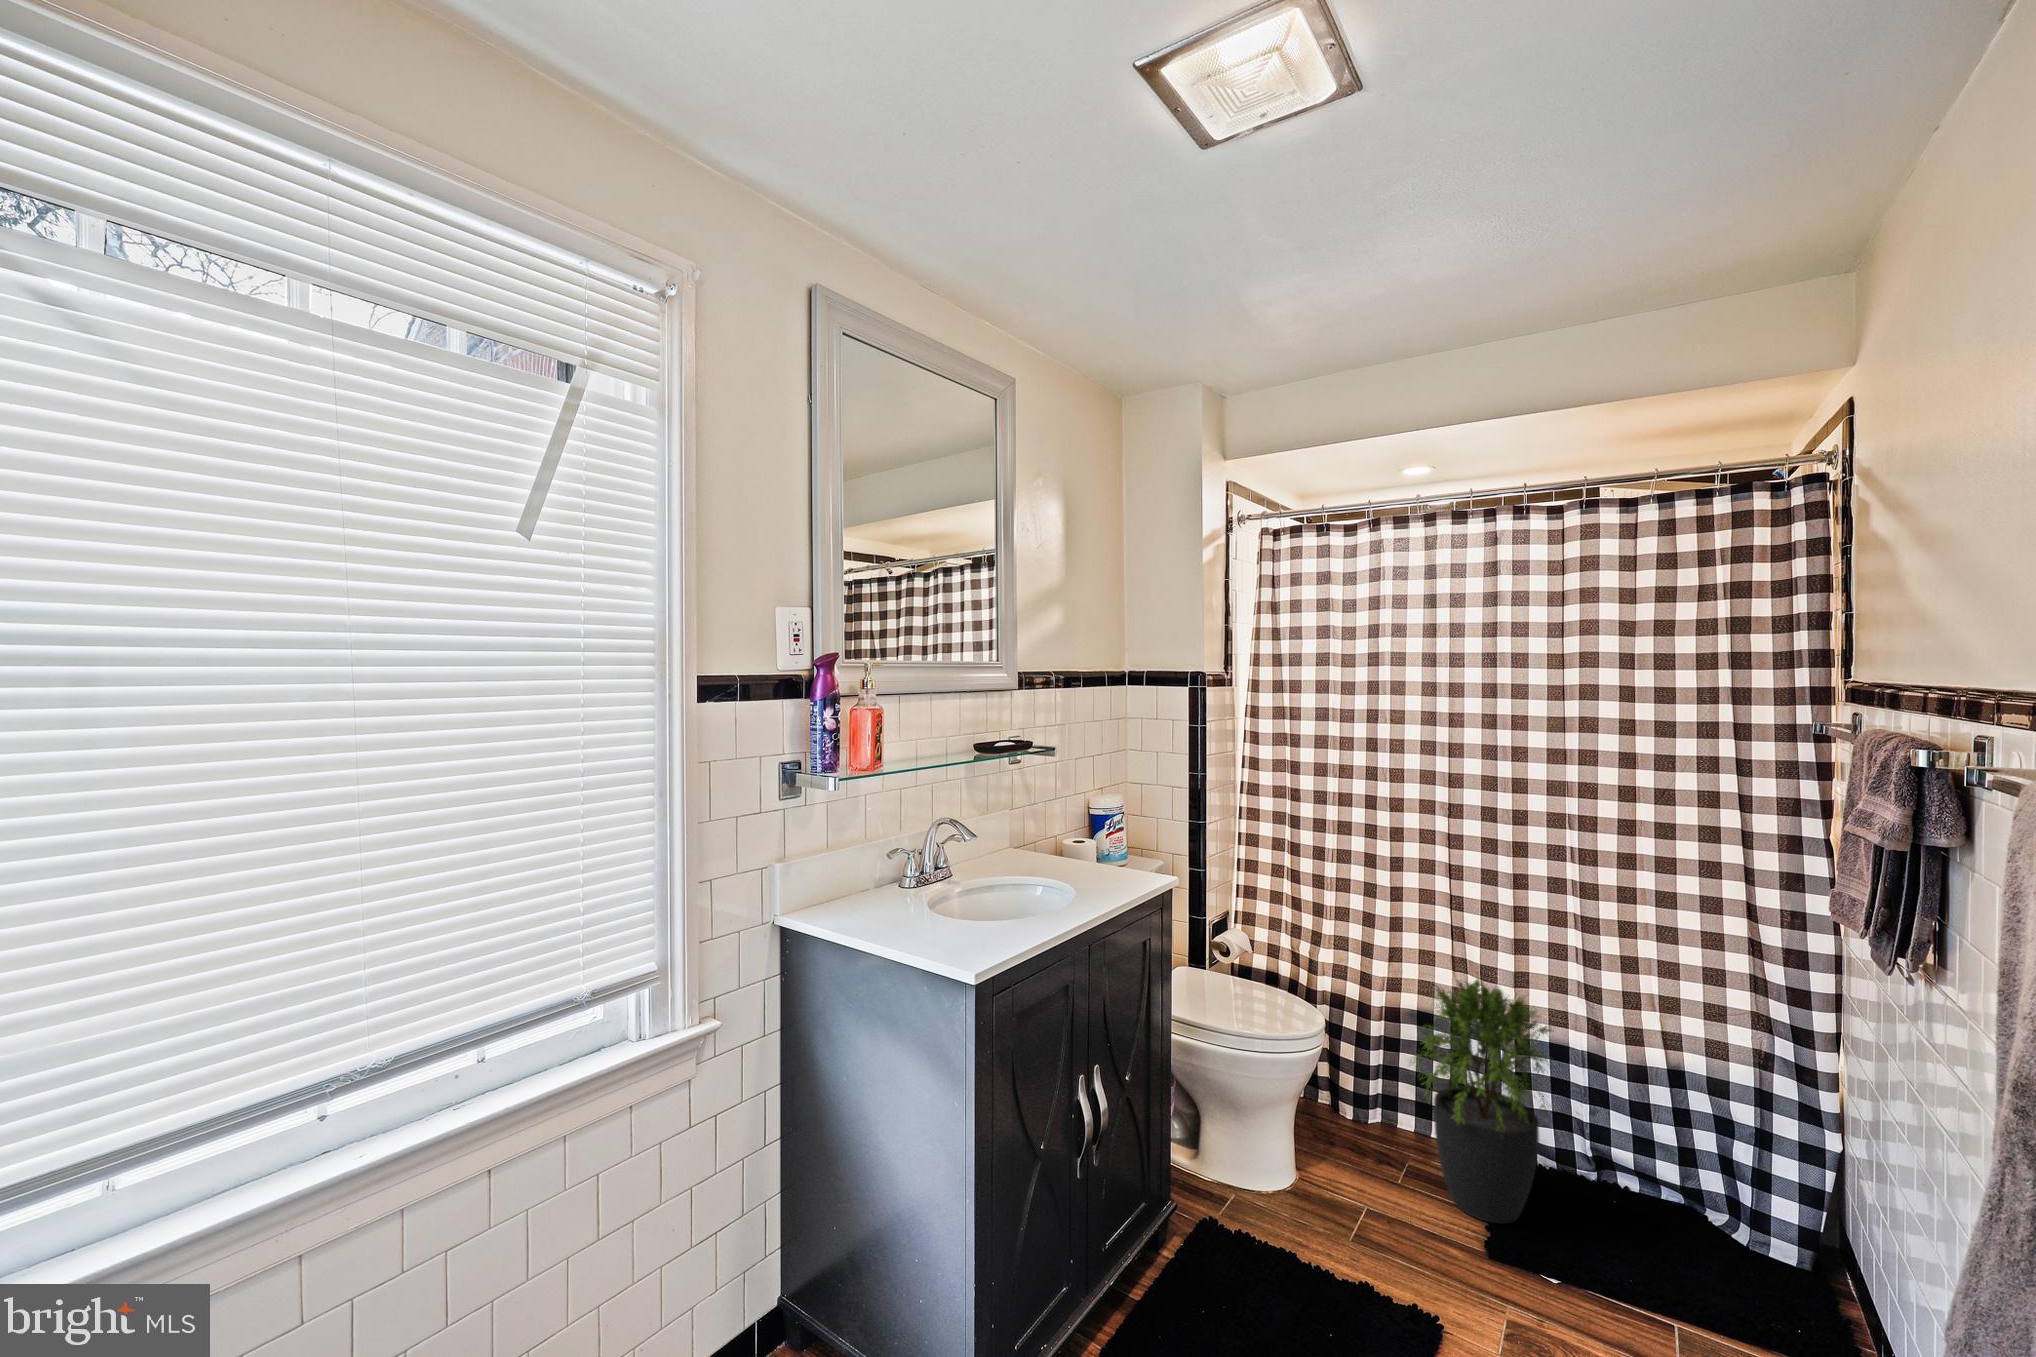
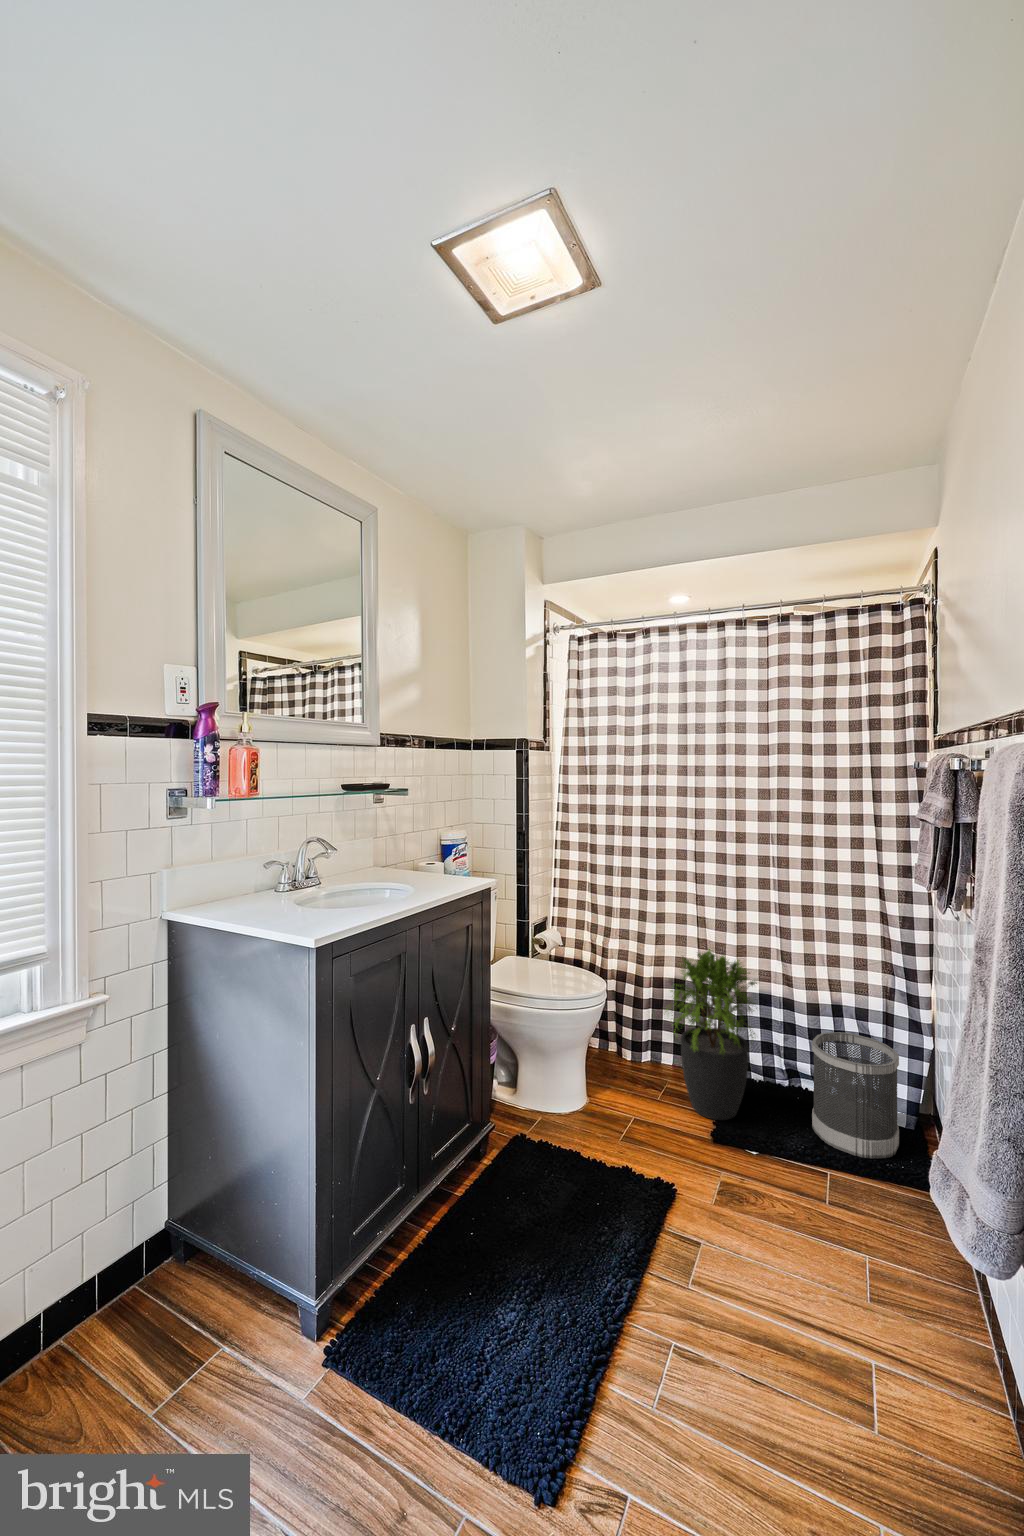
wastebasket: none [1639,1109,1783,1306] -> present [812,1032,899,1158]

